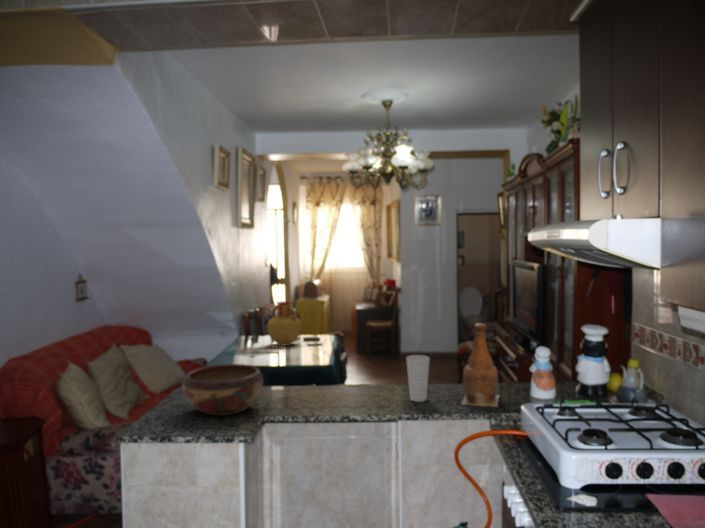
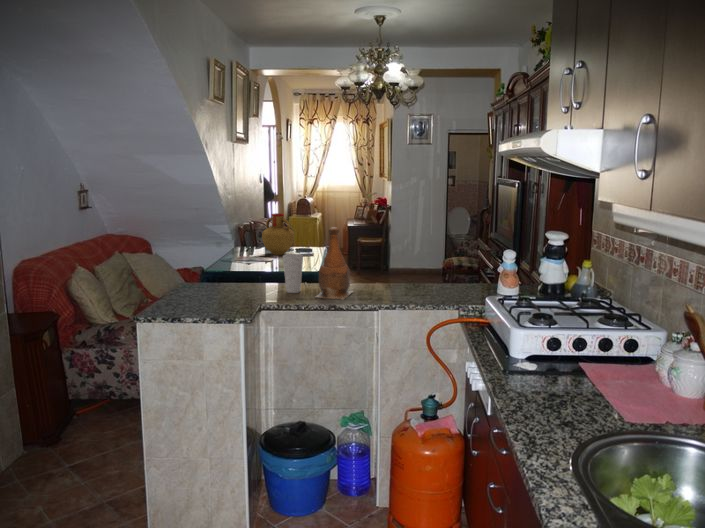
bottle: present [462,323,499,407] -> present [316,227,352,299]
cup: present [406,355,429,402] -> present [283,254,303,293]
decorative bowl: present [182,364,263,416] -> none [188,261,260,304]

